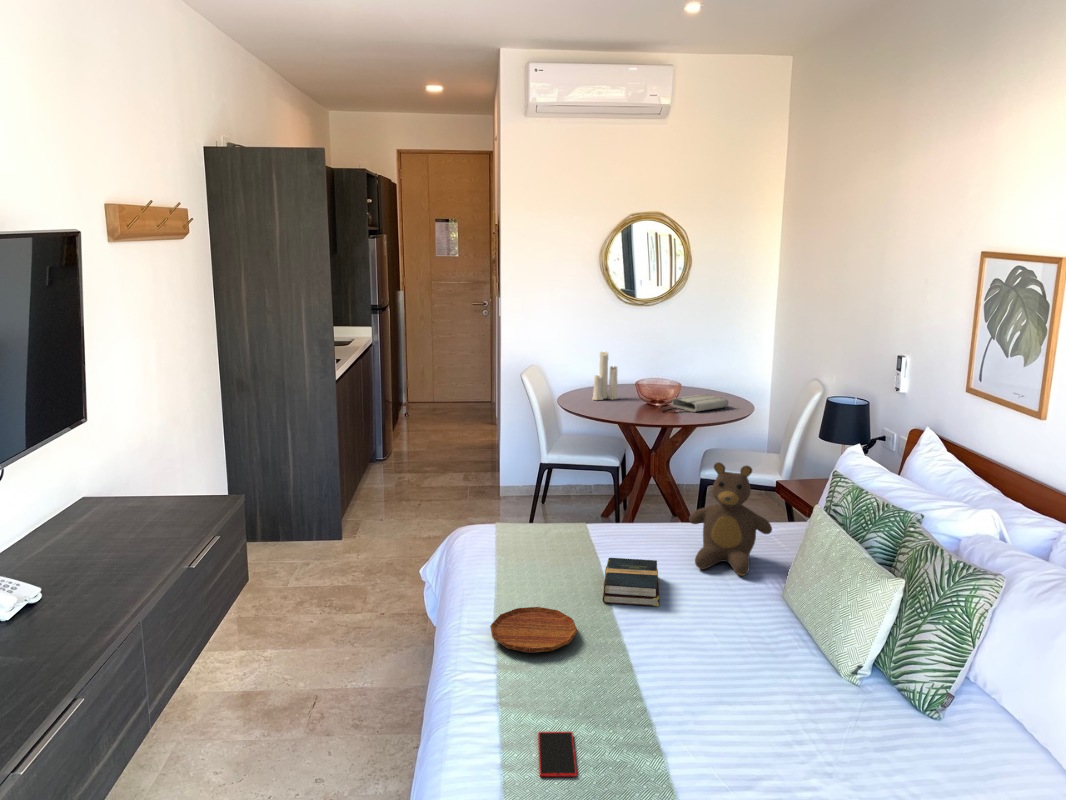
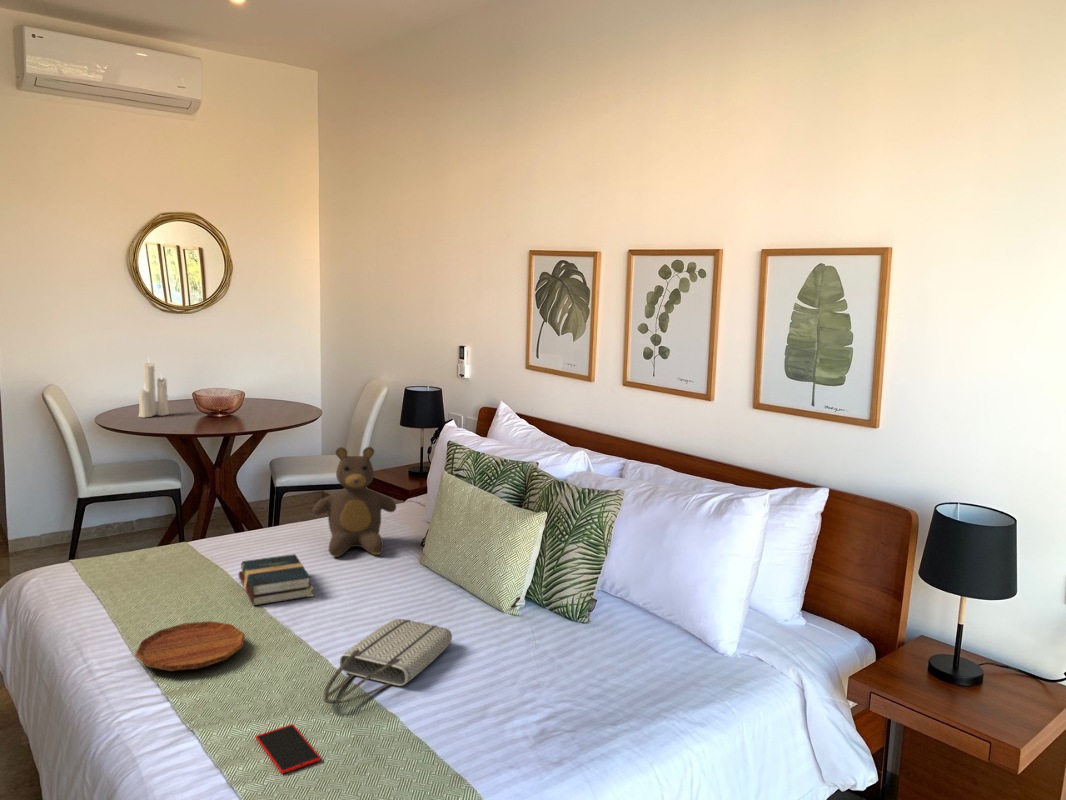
tote bag: present [659,394,728,412] -> present [324,619,452,704]

